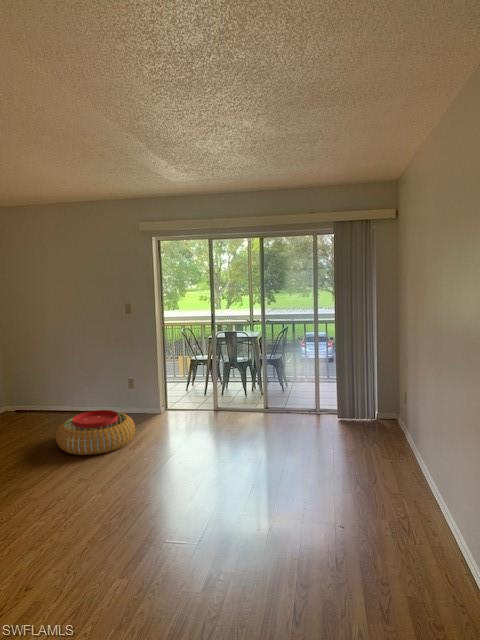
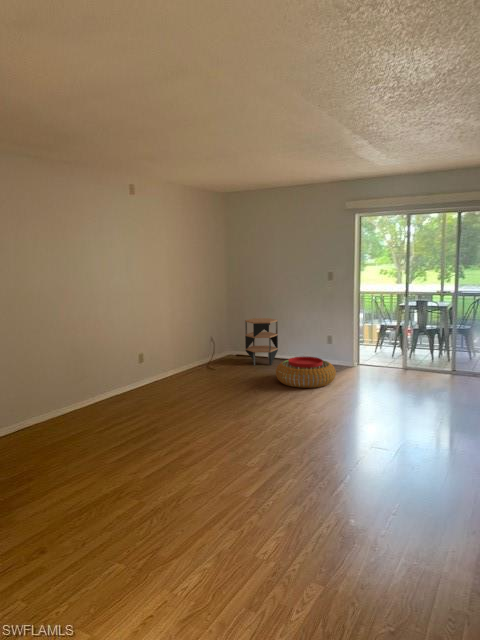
side table: none [20,361,67,425] -> present [245,318,278,365]

